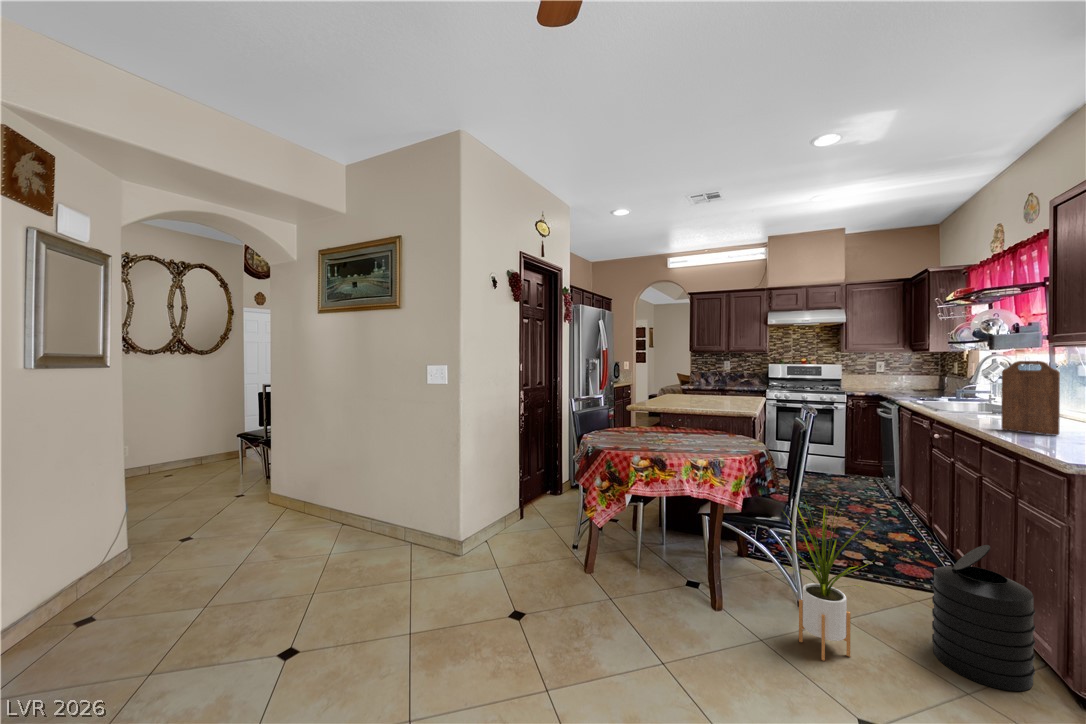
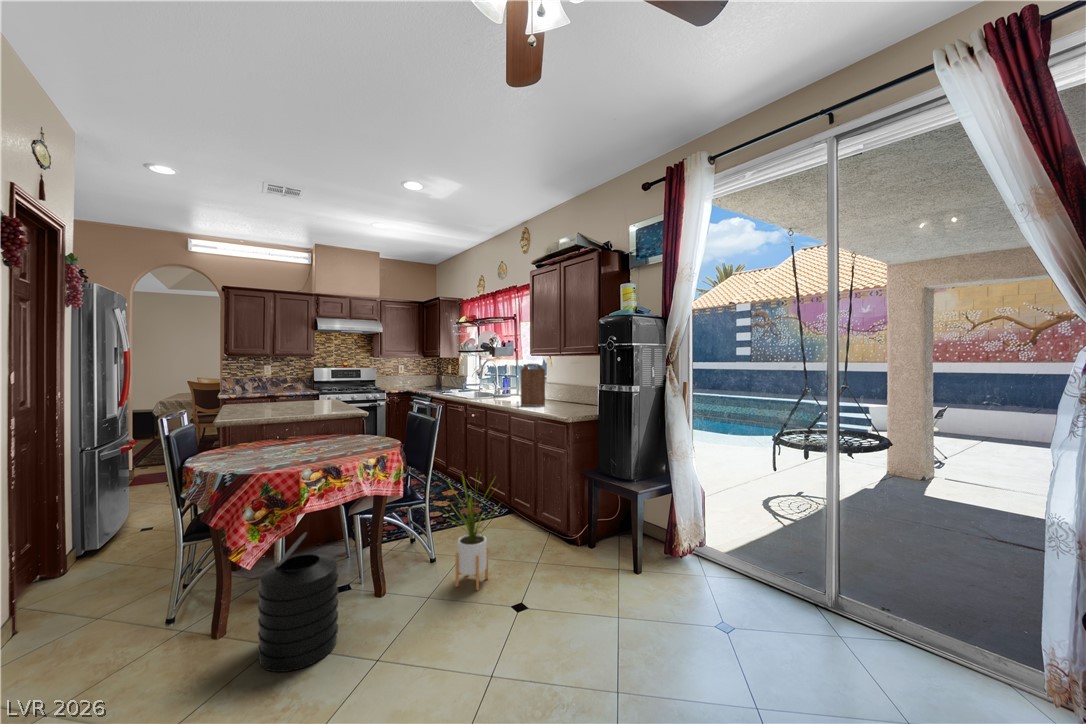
trash can: present [932,545,1035,691] -> present [258,532,338,672]

